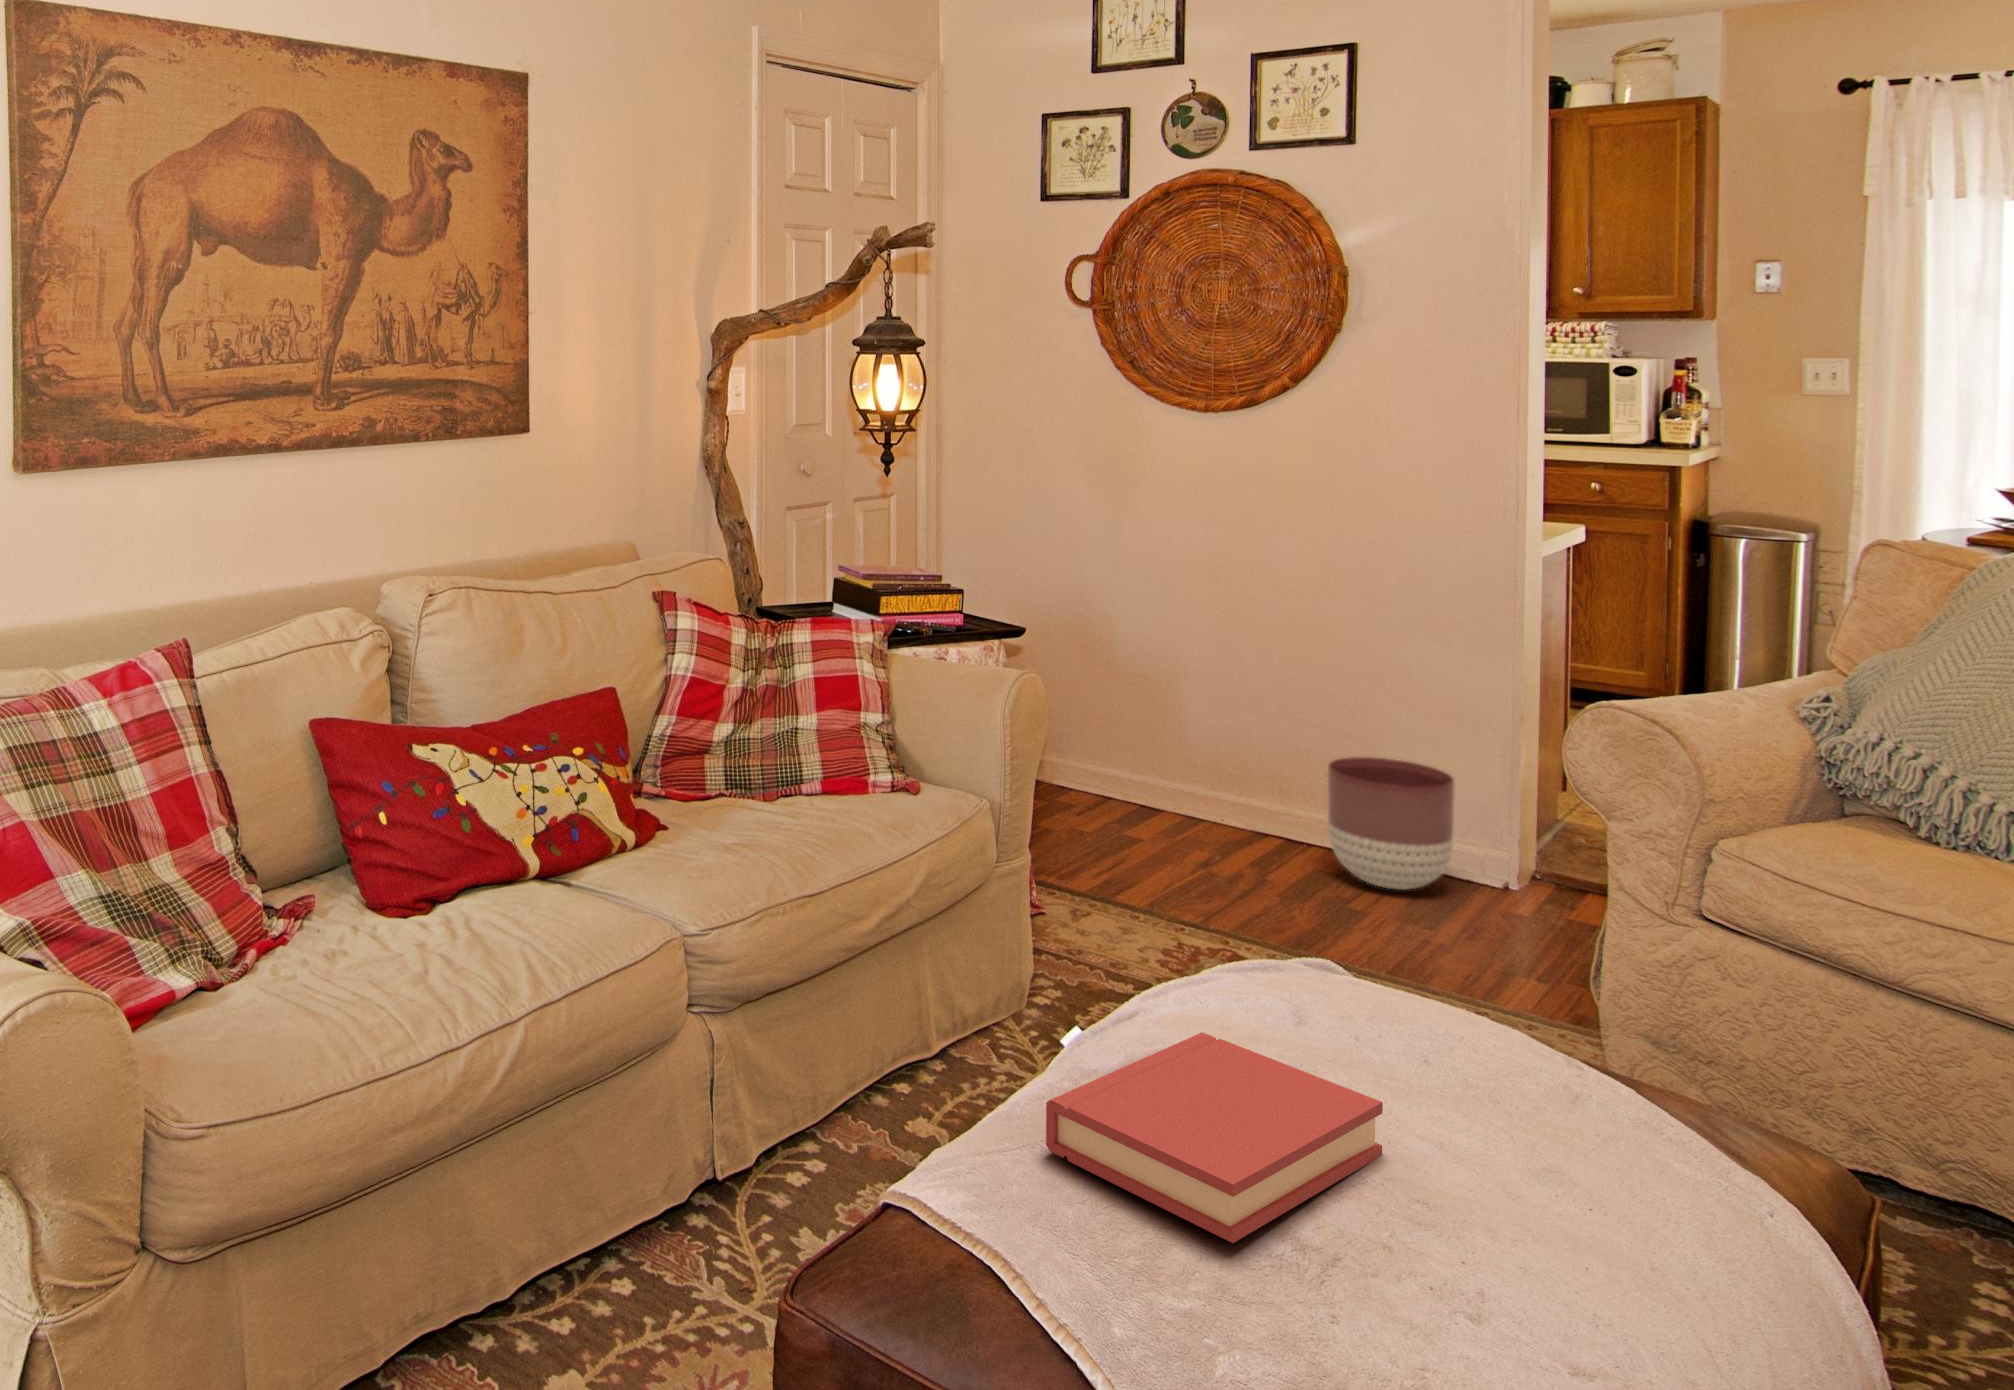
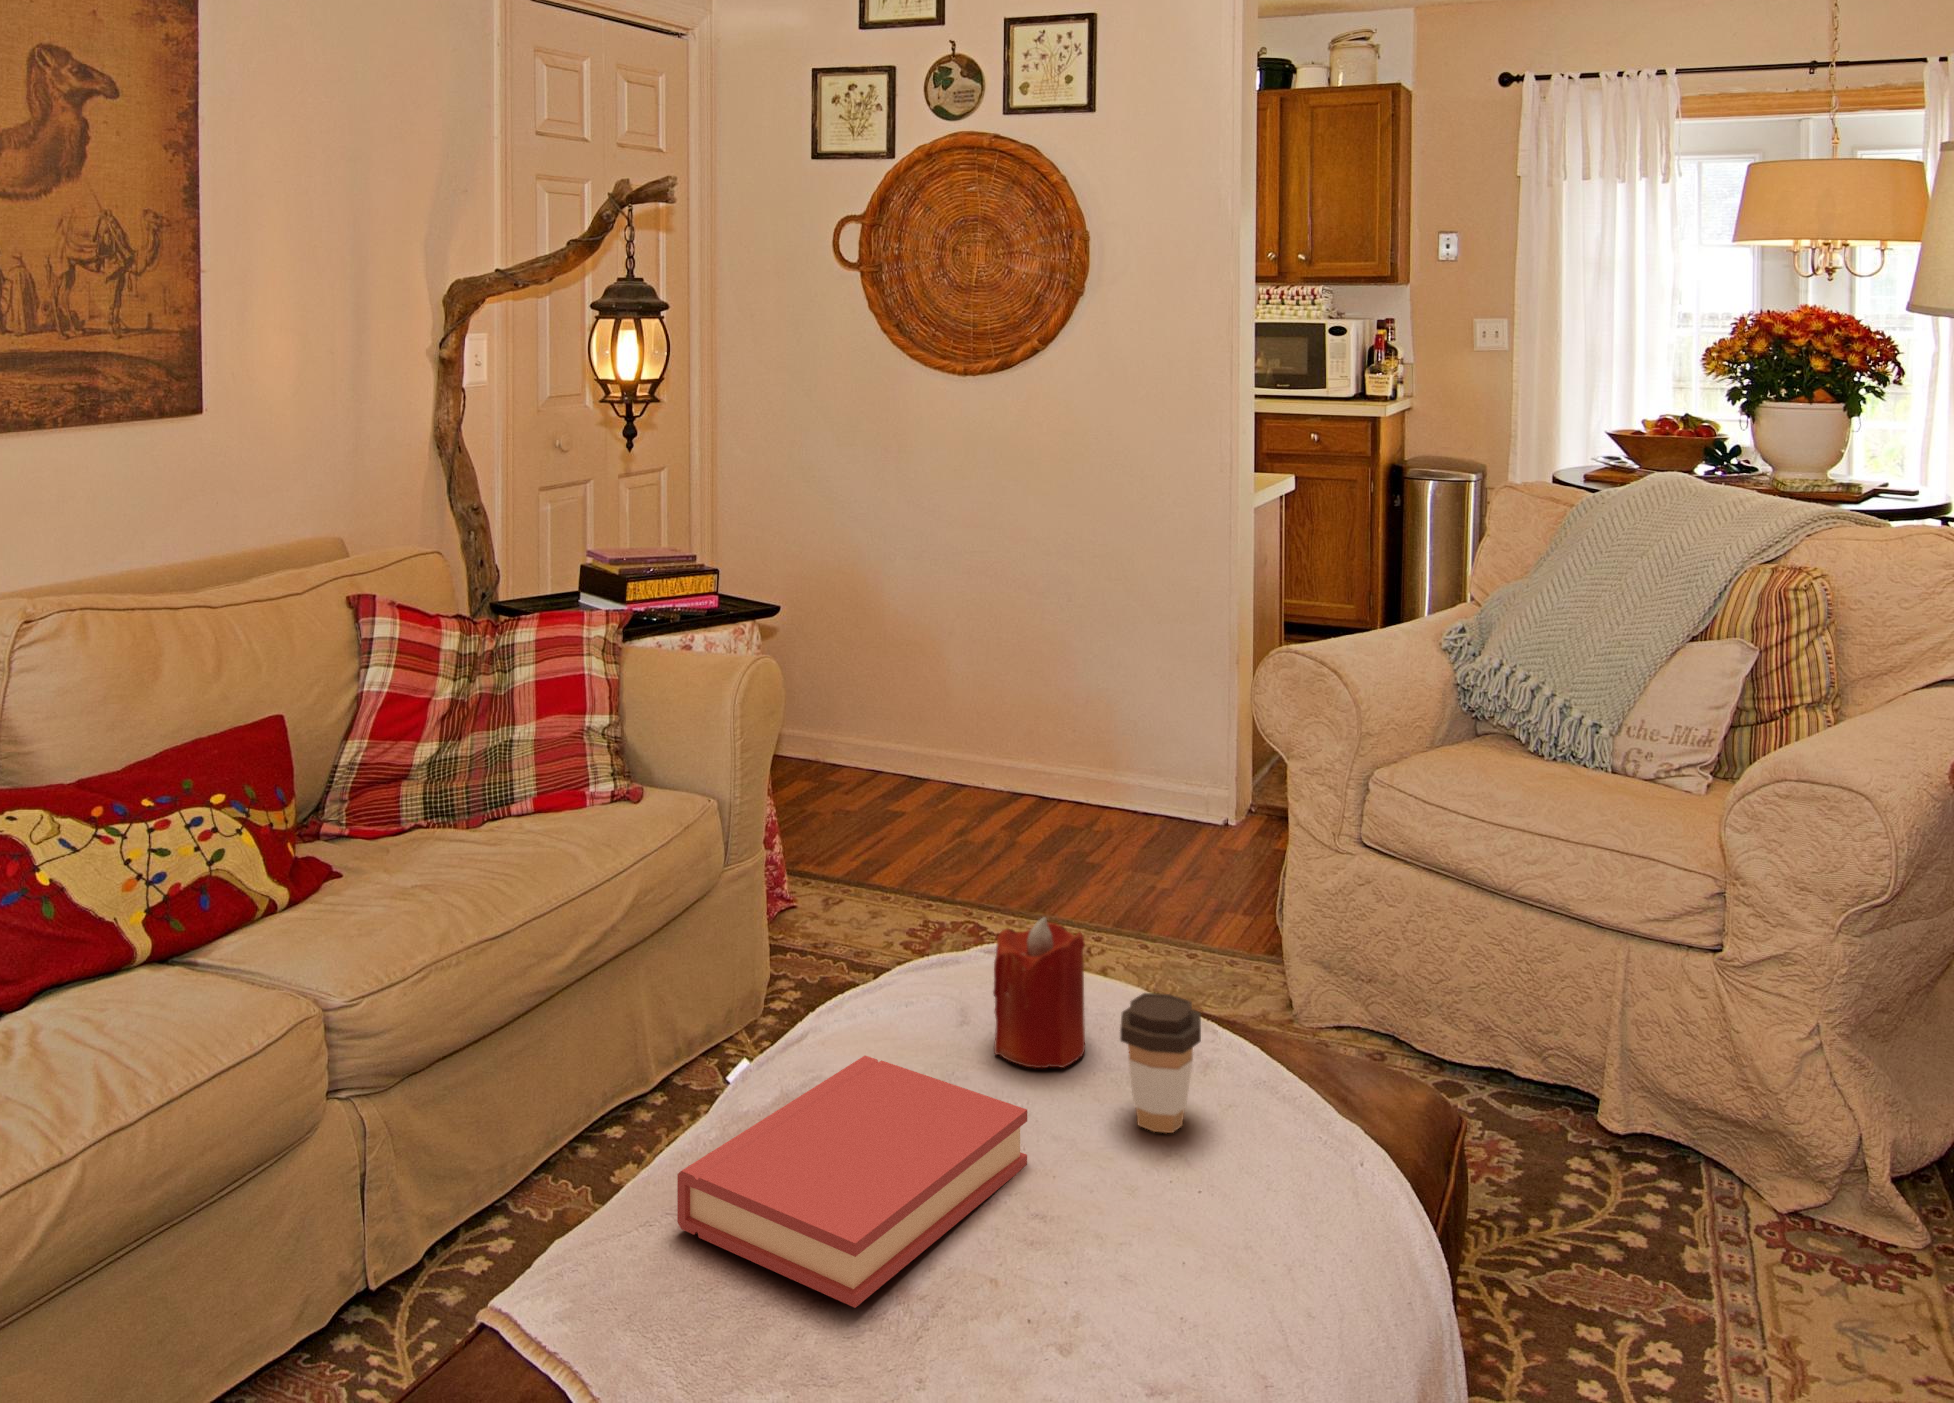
planter: present [1328,757,1455,890] -> none [1074,709,1182,835]
candle: none [1327,928,1428,1075] -> present [993,917,1085,1068]
coffee cup: none [1478,1011,1571,1152] -> present [1120,993,1201,1133]

